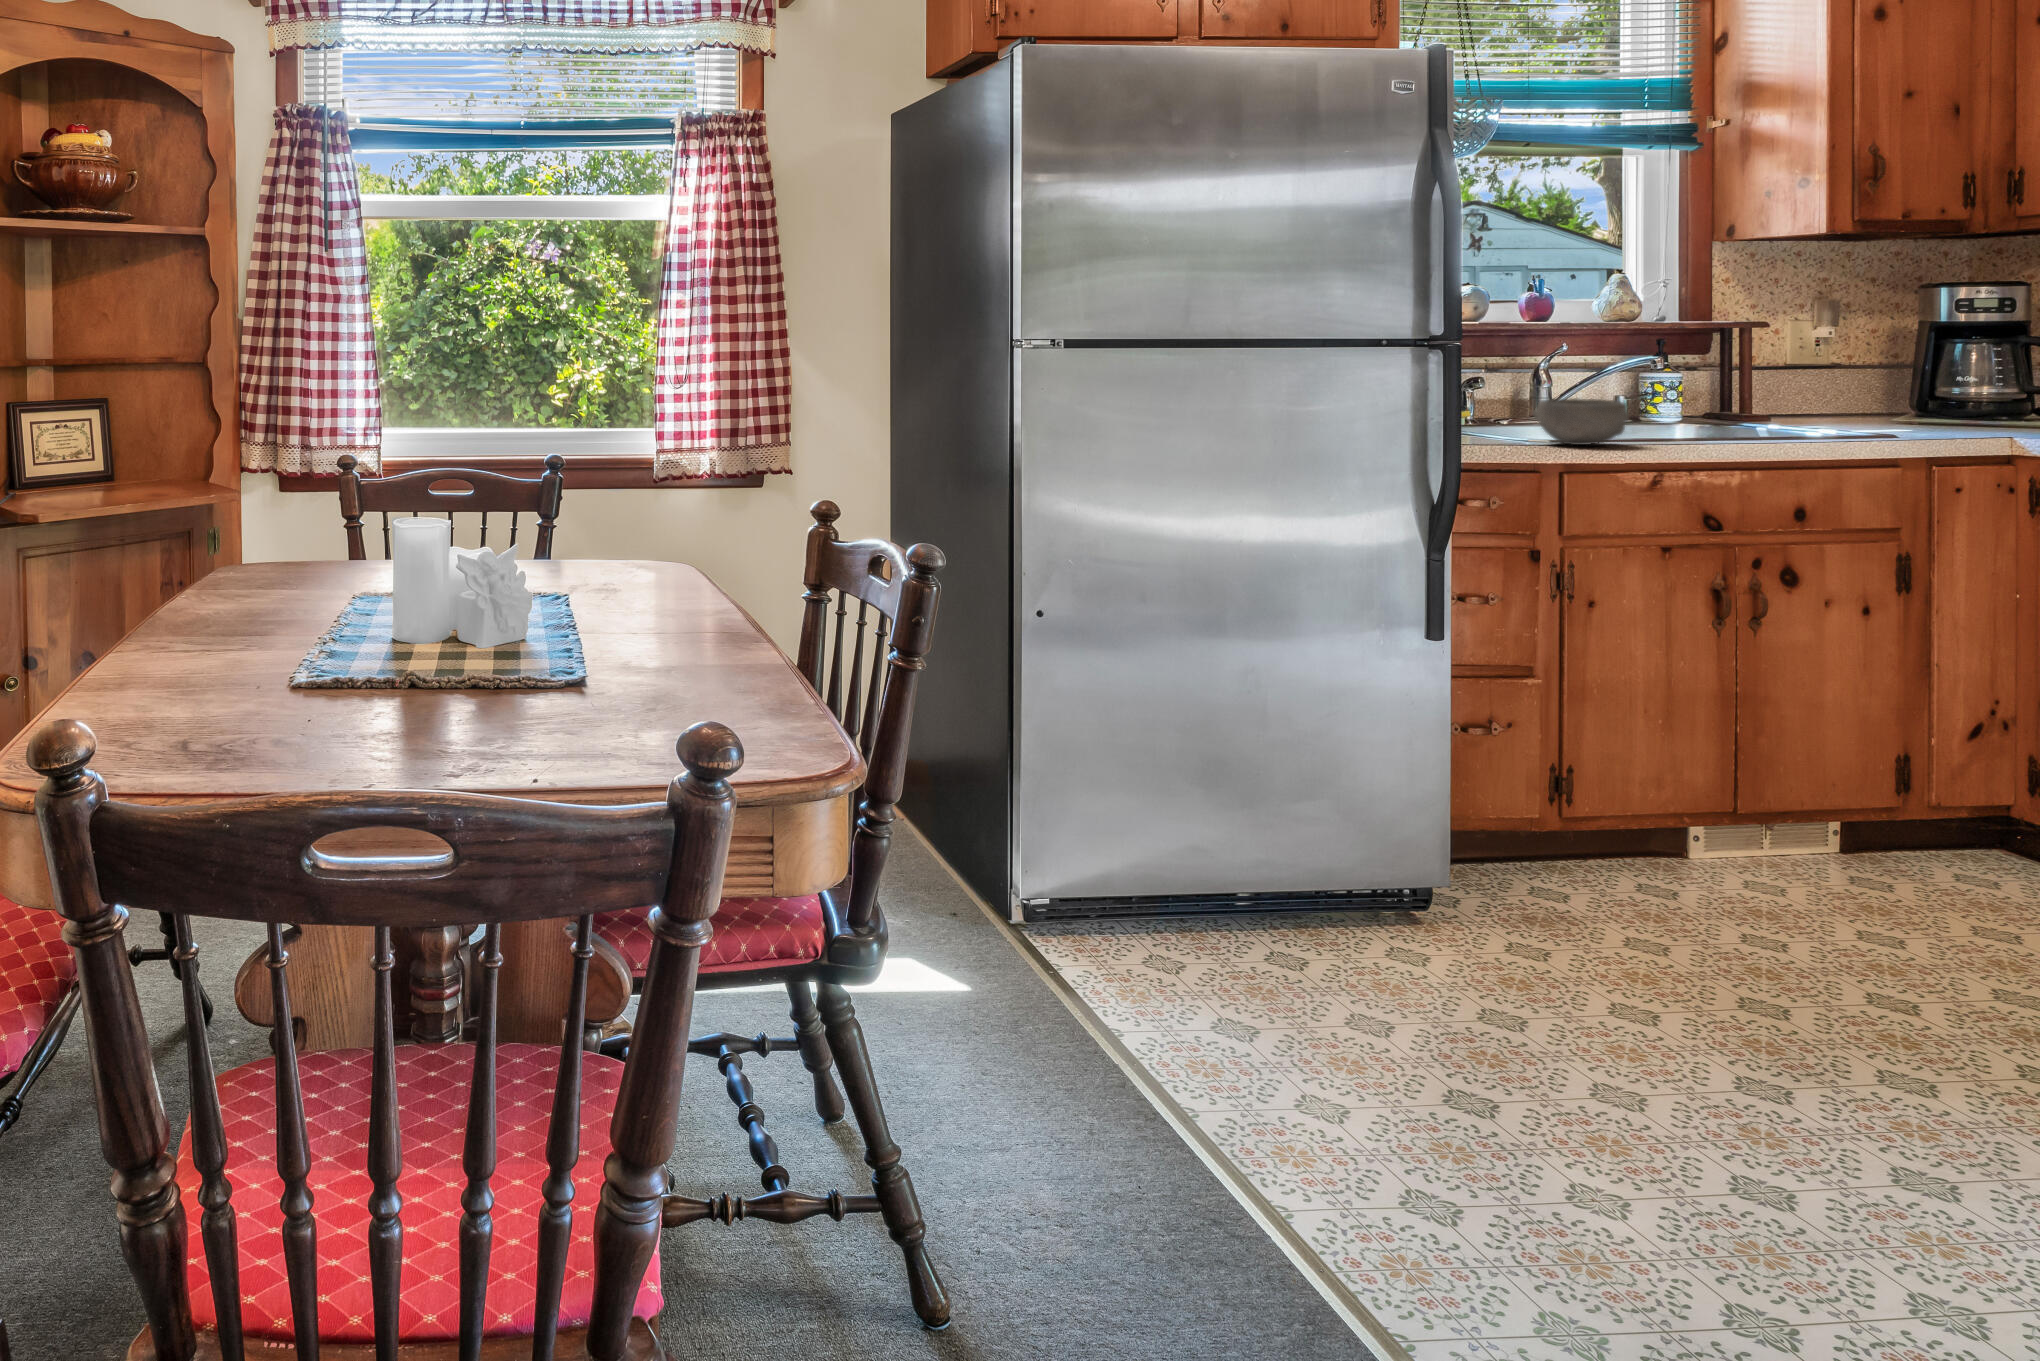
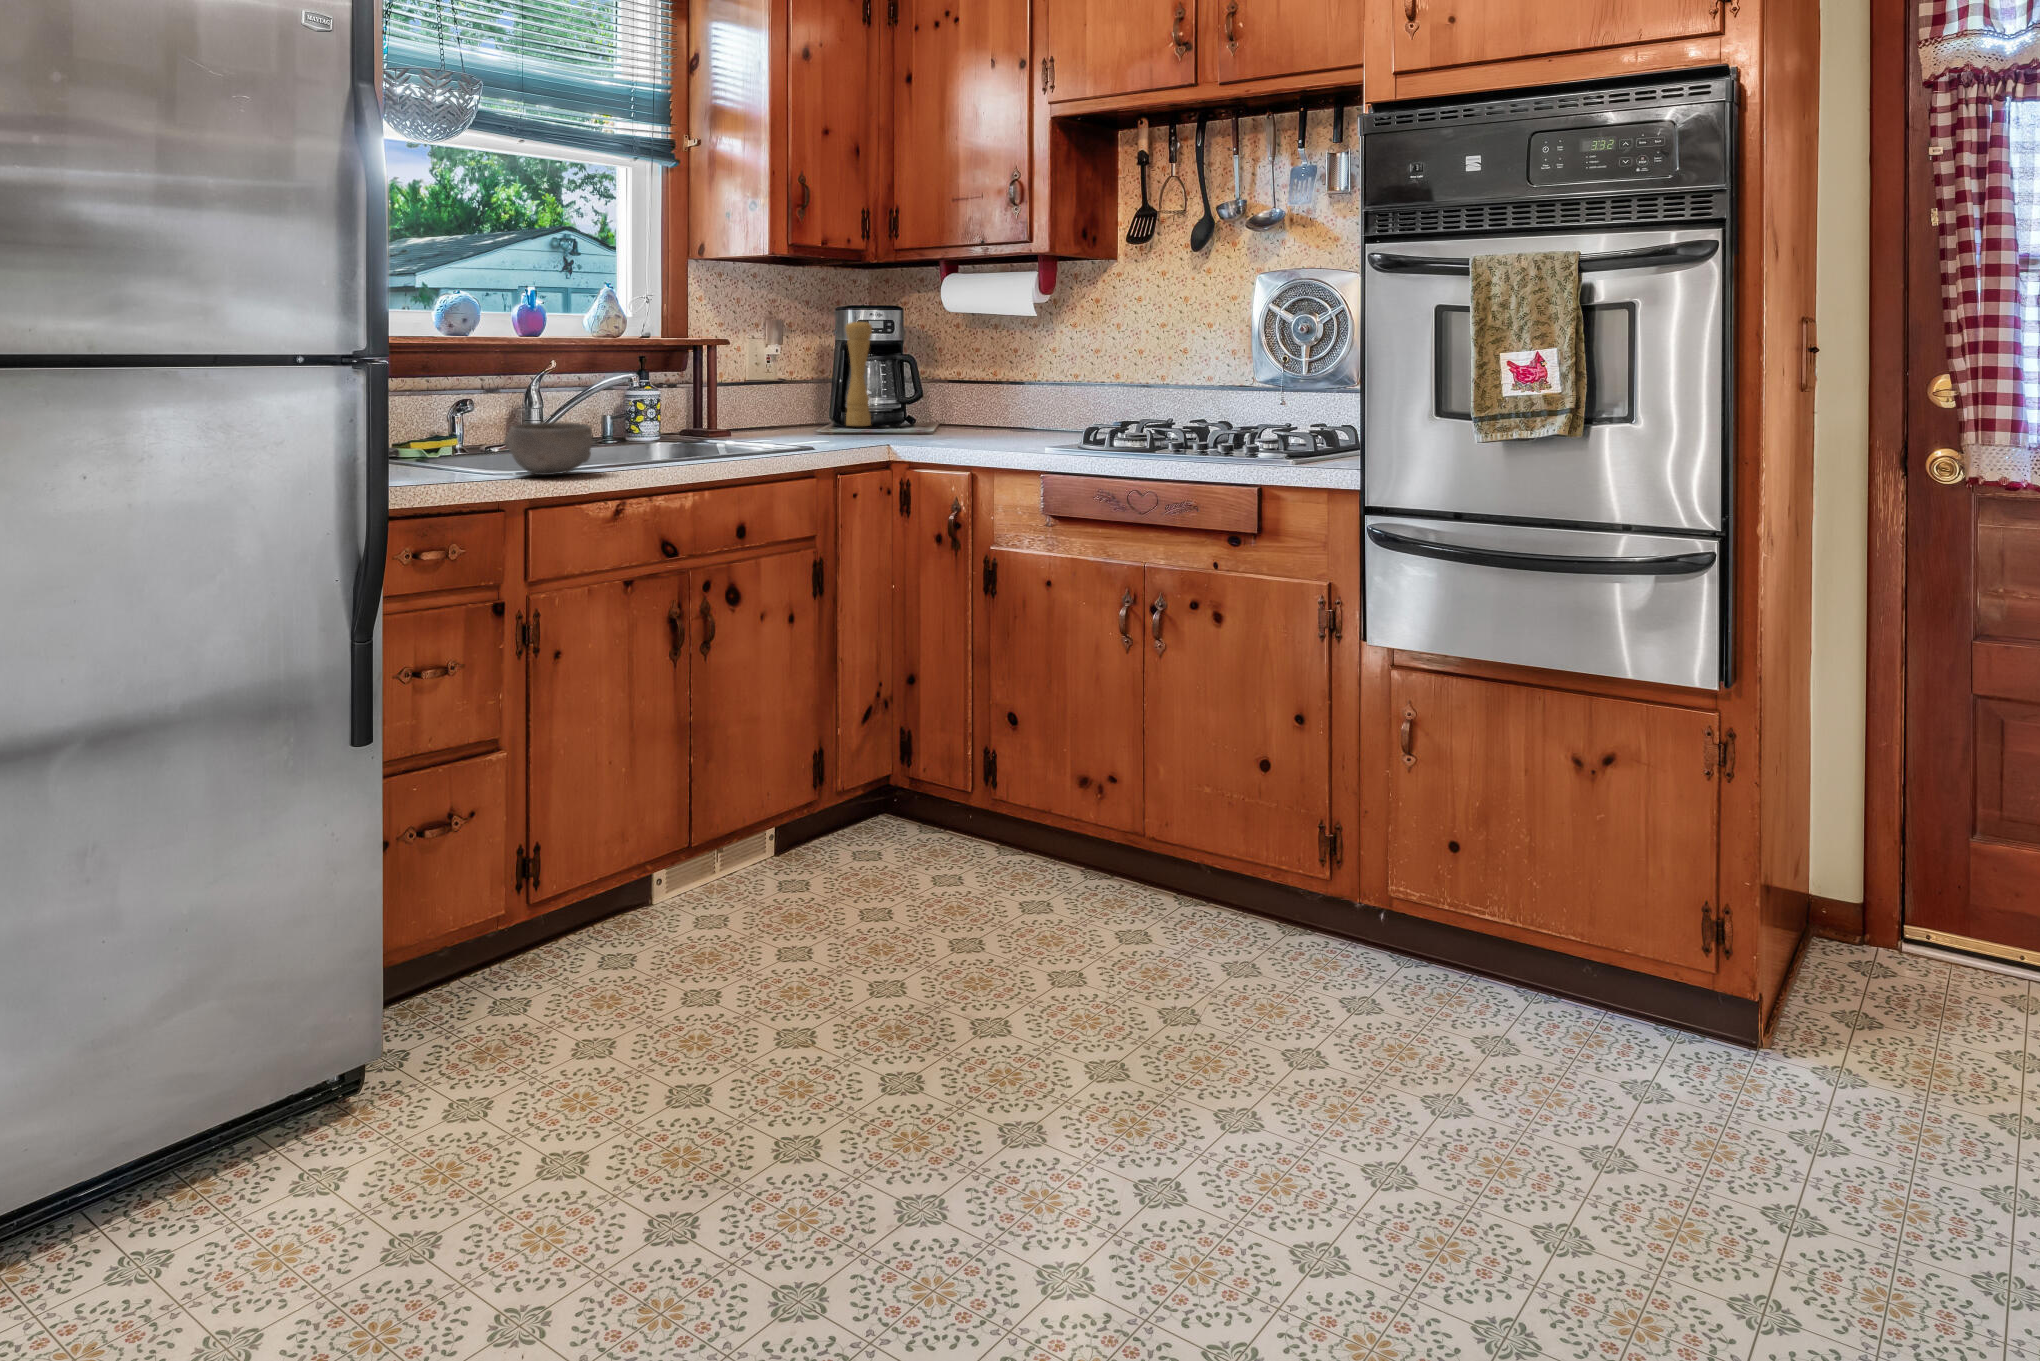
pepper mill: none [1934,298,1978,416] -> present [845,322,872,426]

